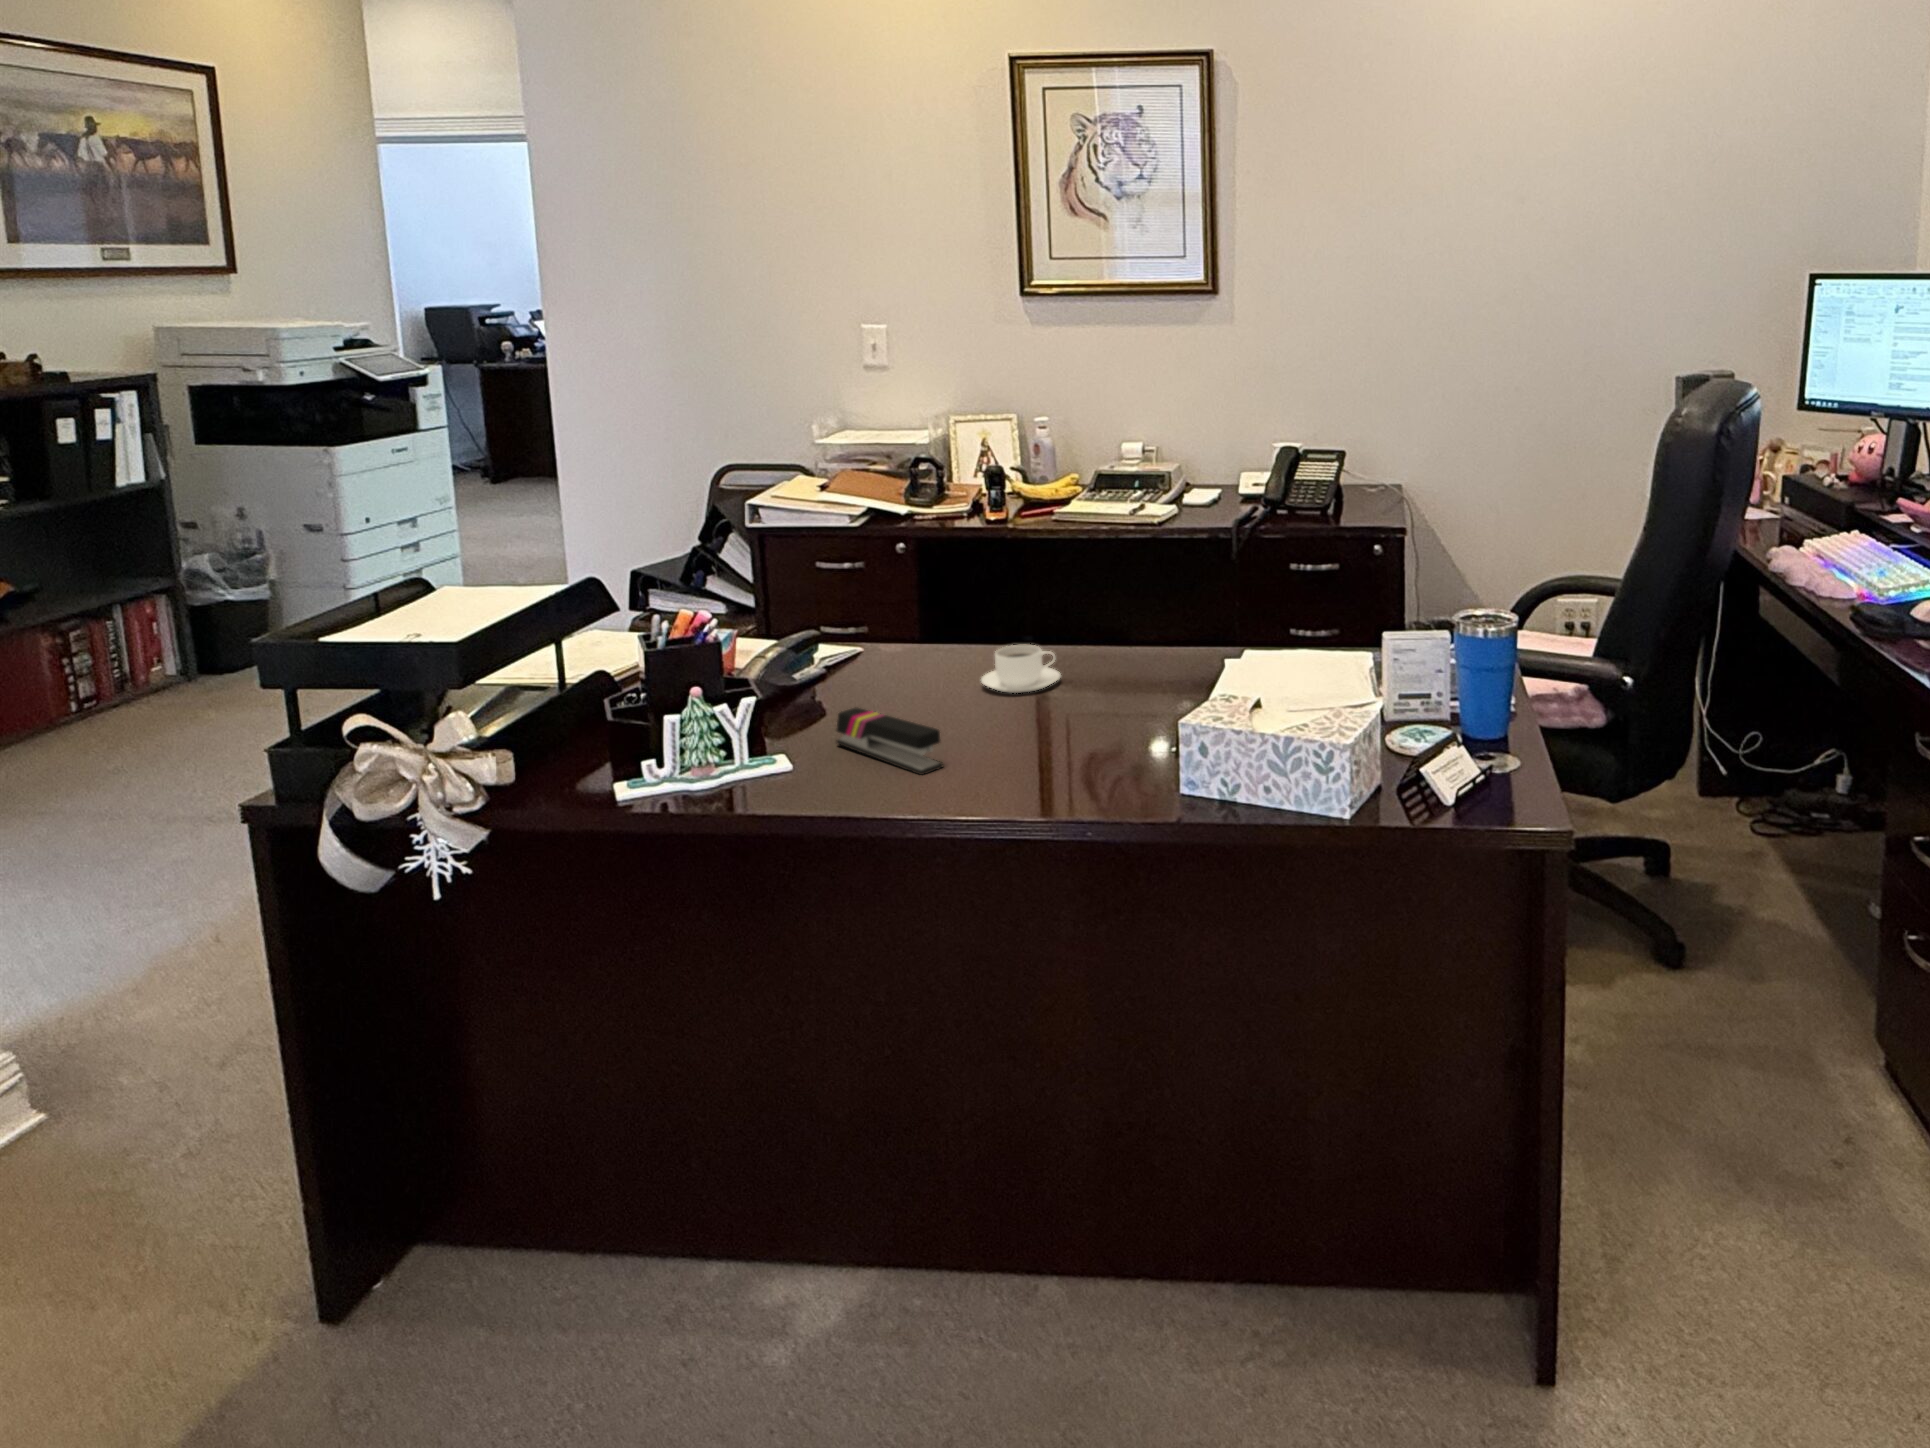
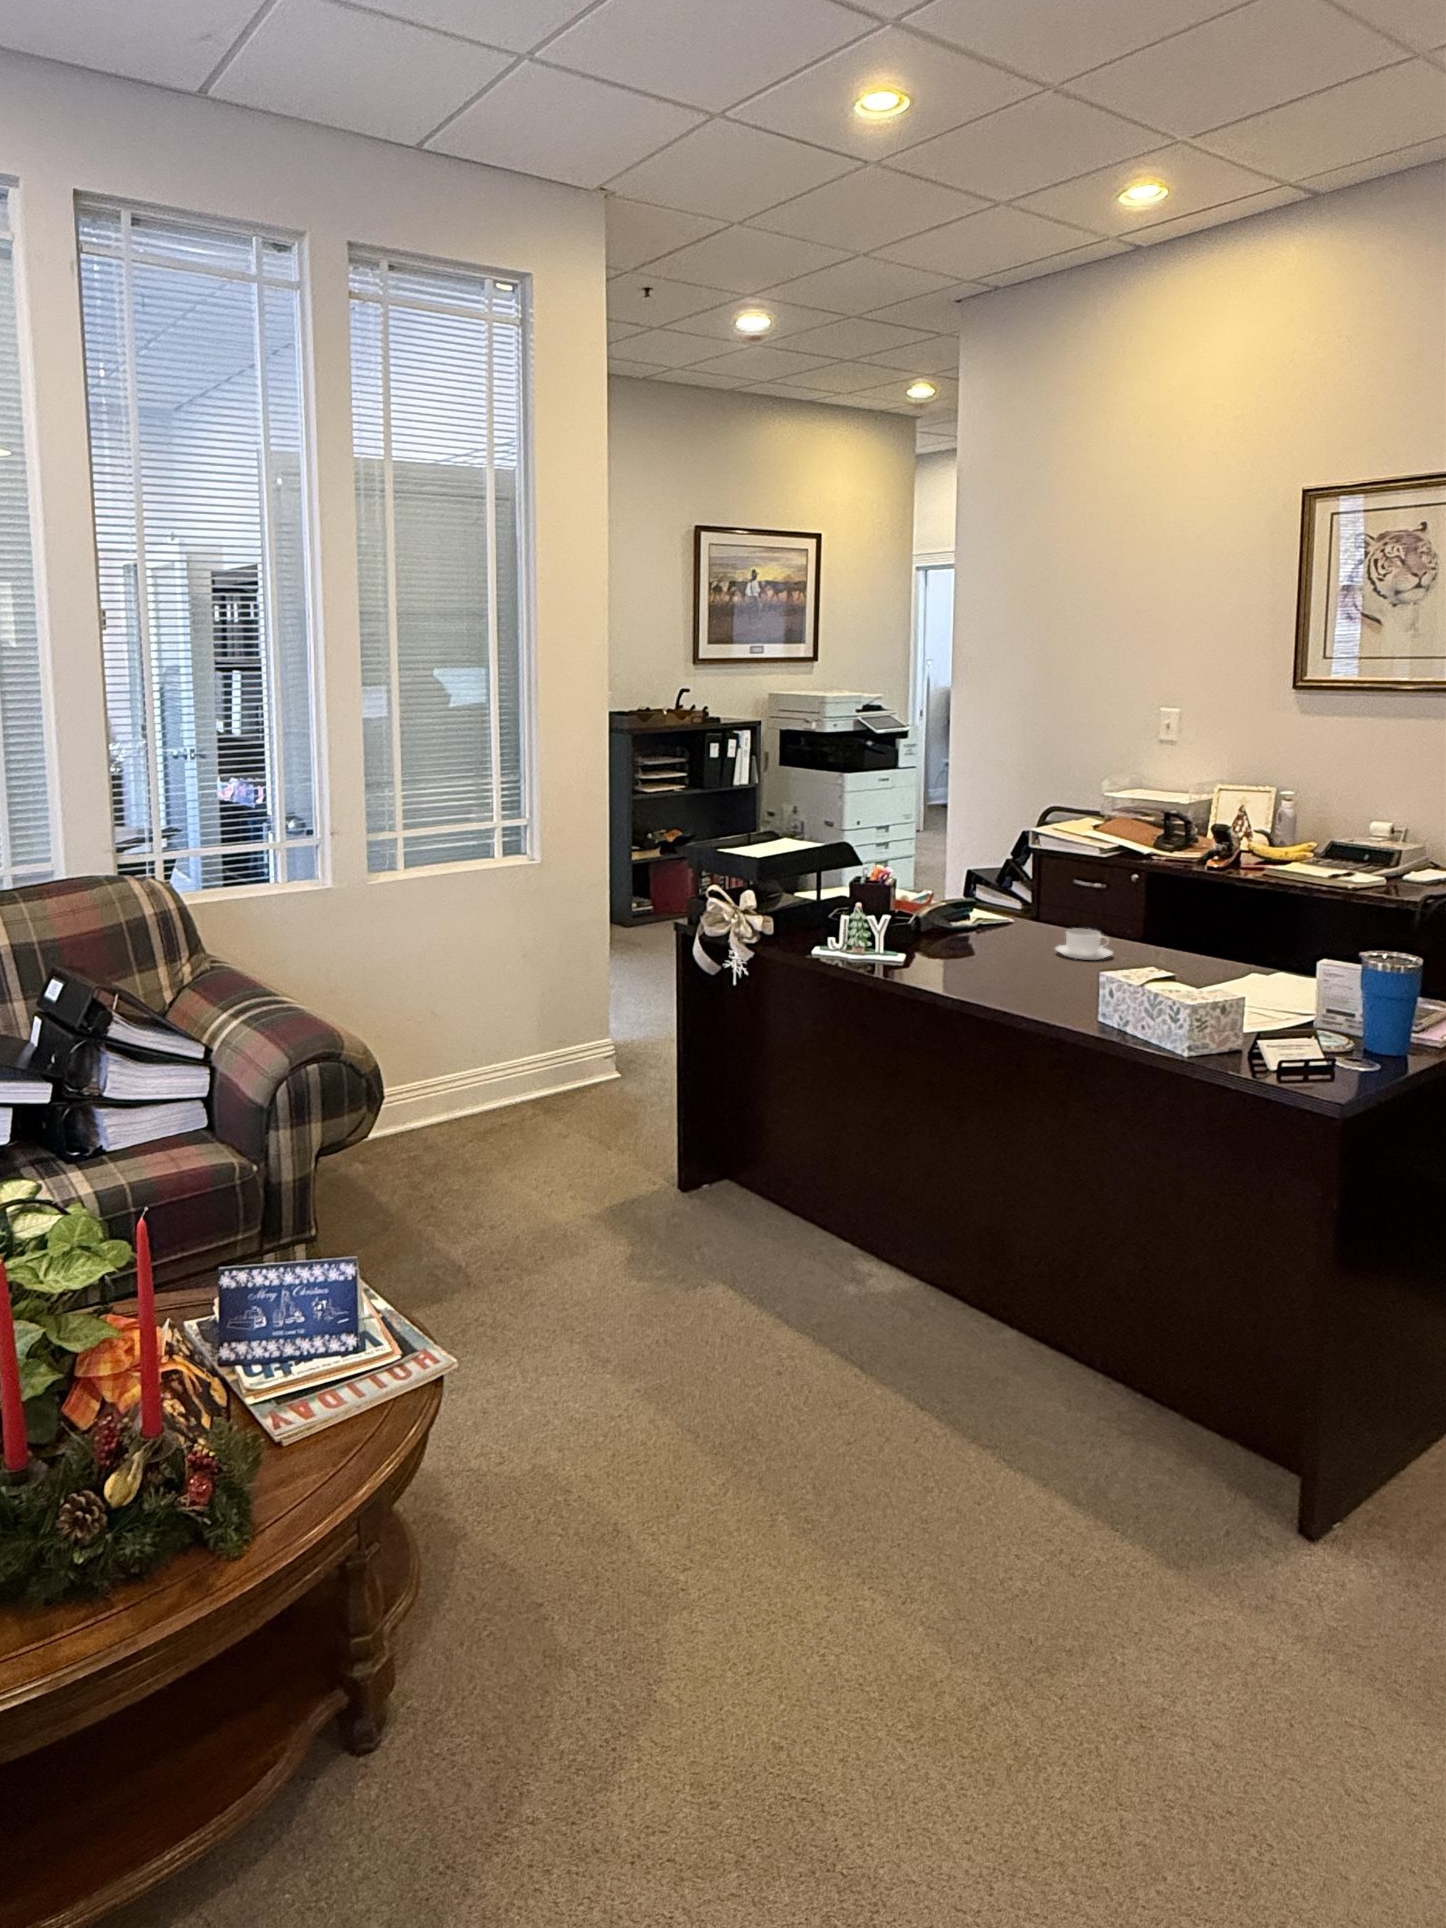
stapler: present [837,708,943,775] -> none [937,937,980,978]

